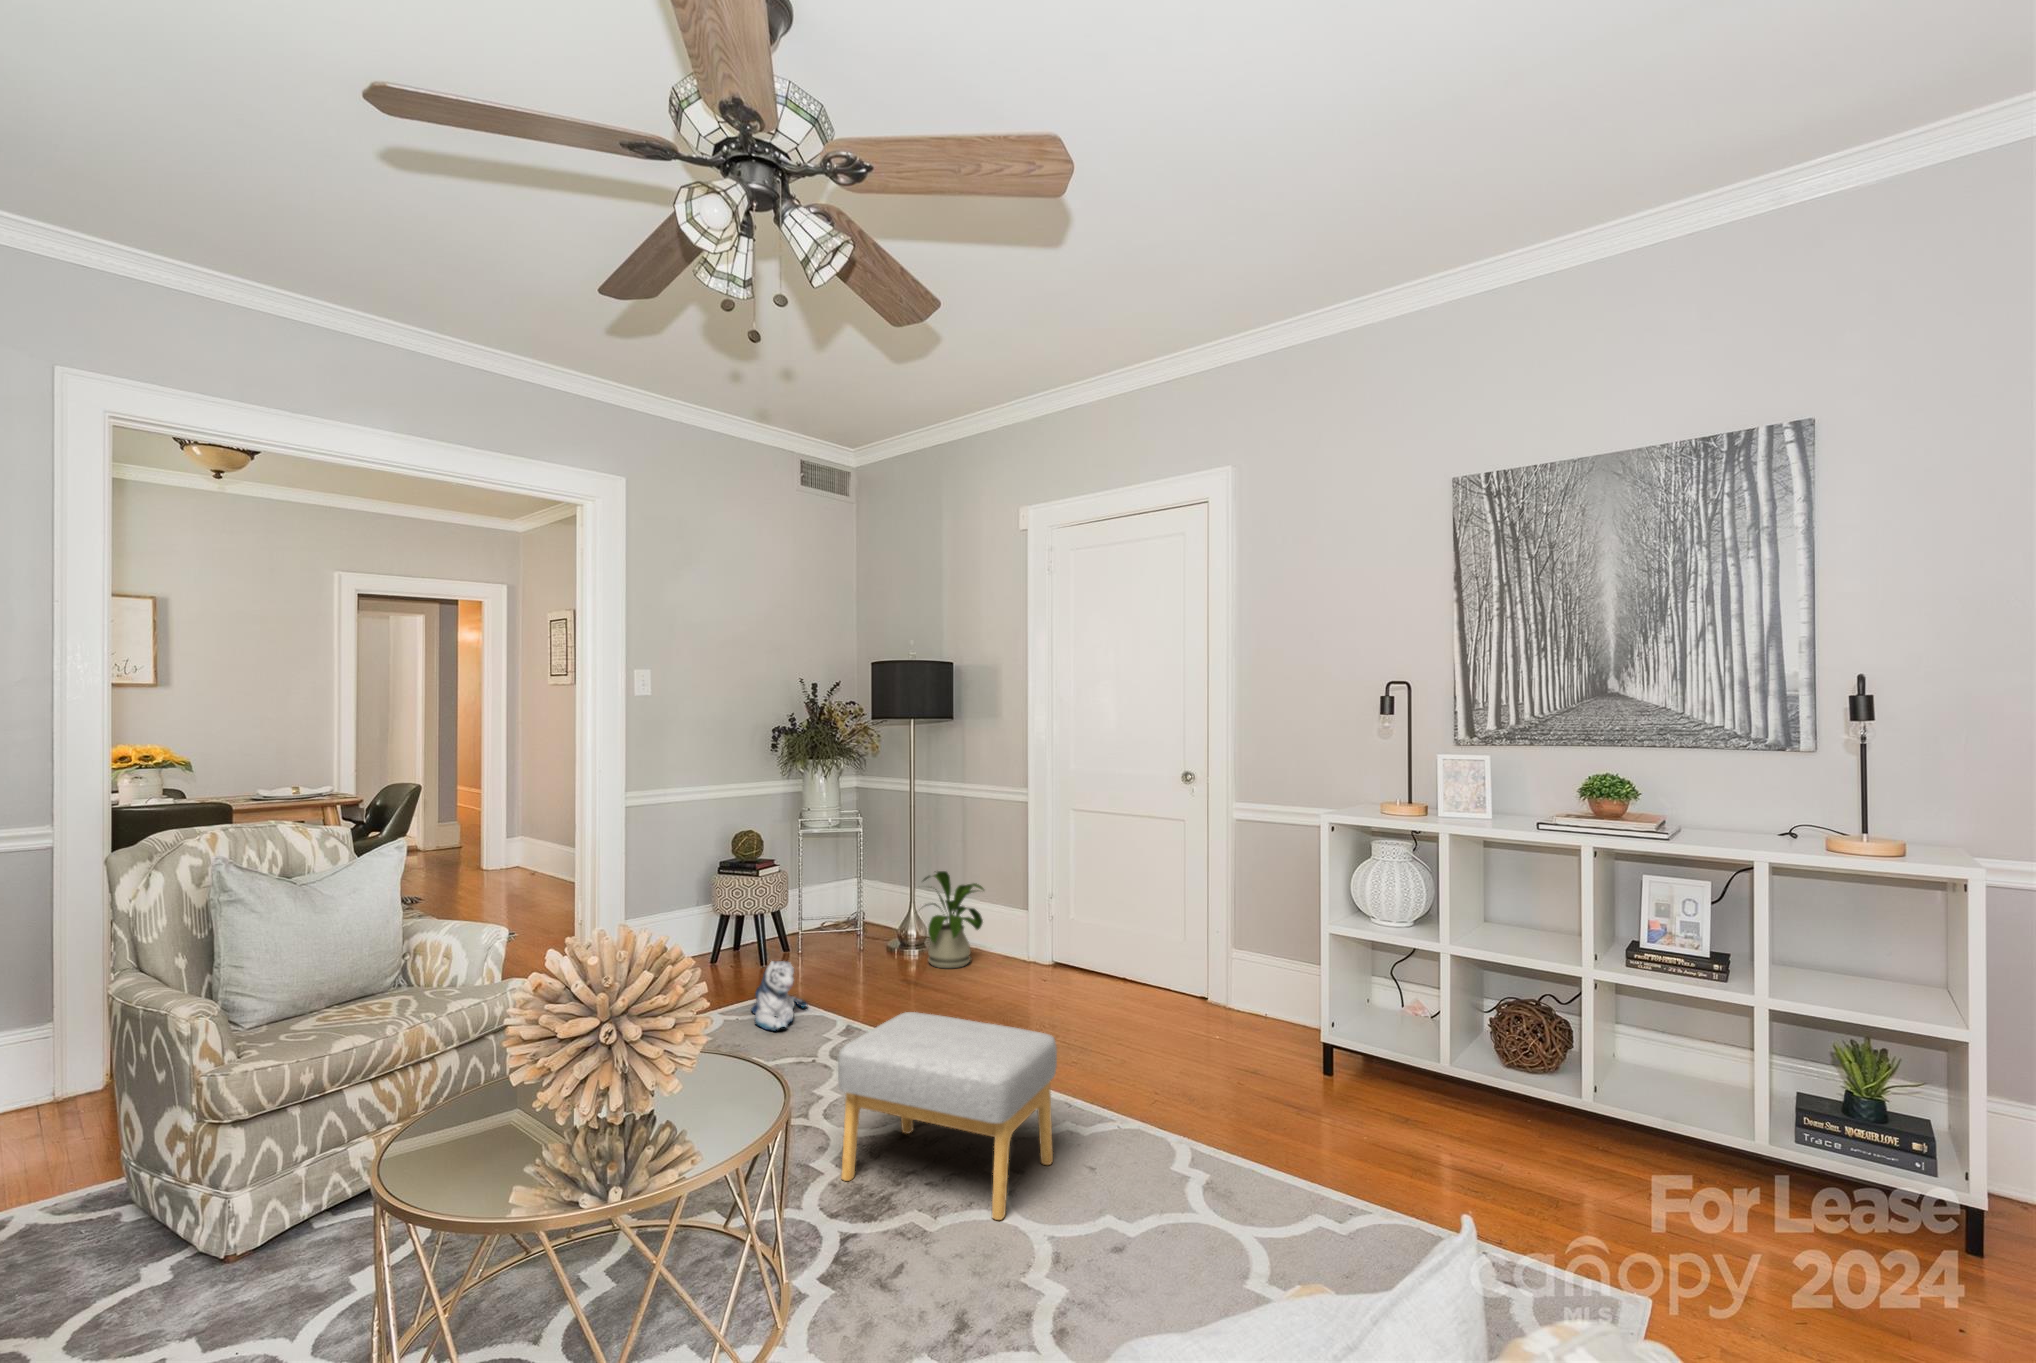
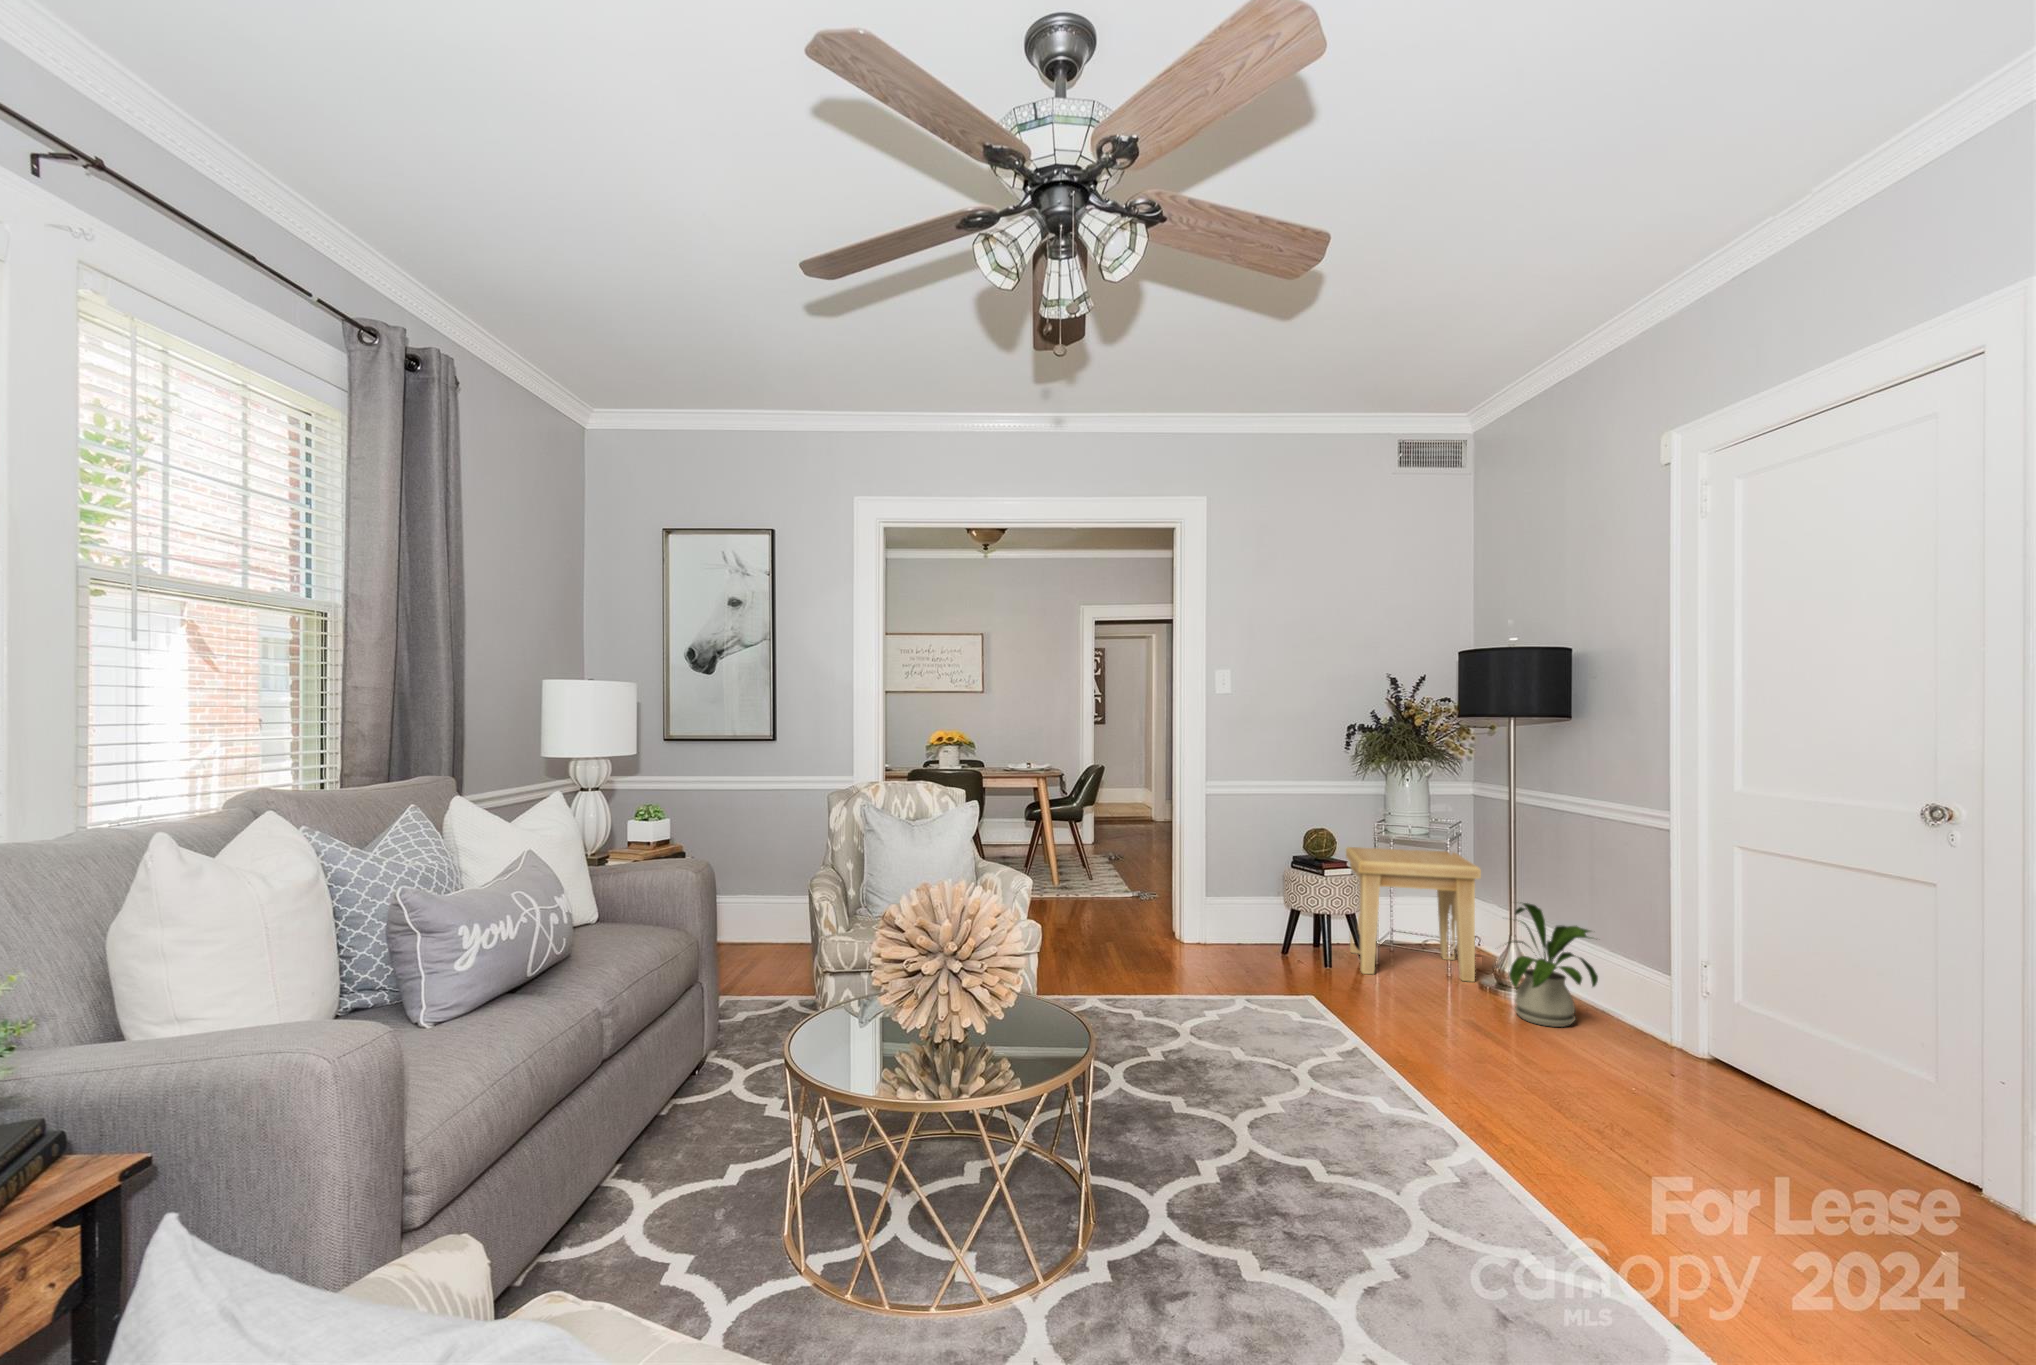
side table: none [760,837,887,961] -> present [1346,847,1481,982]
plush toy: present [751,961,807,1031] -> none [1267,962,1332,1035]
footstool: present [838,1012,1057,1220] -> none [1207,1039,1464,1306]

